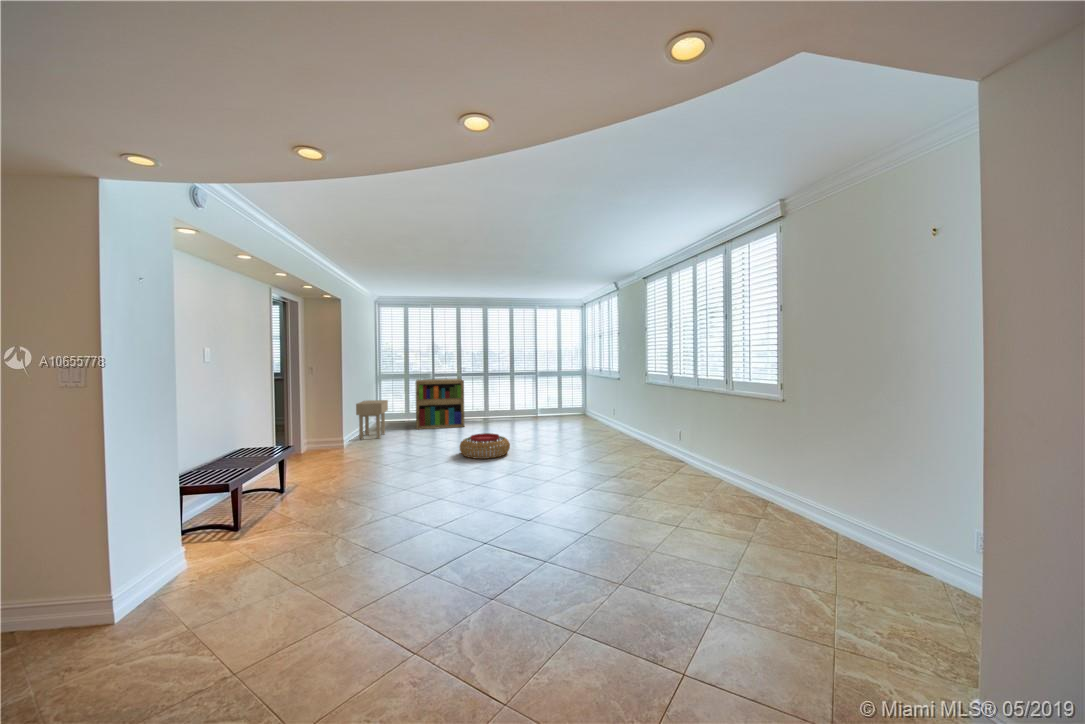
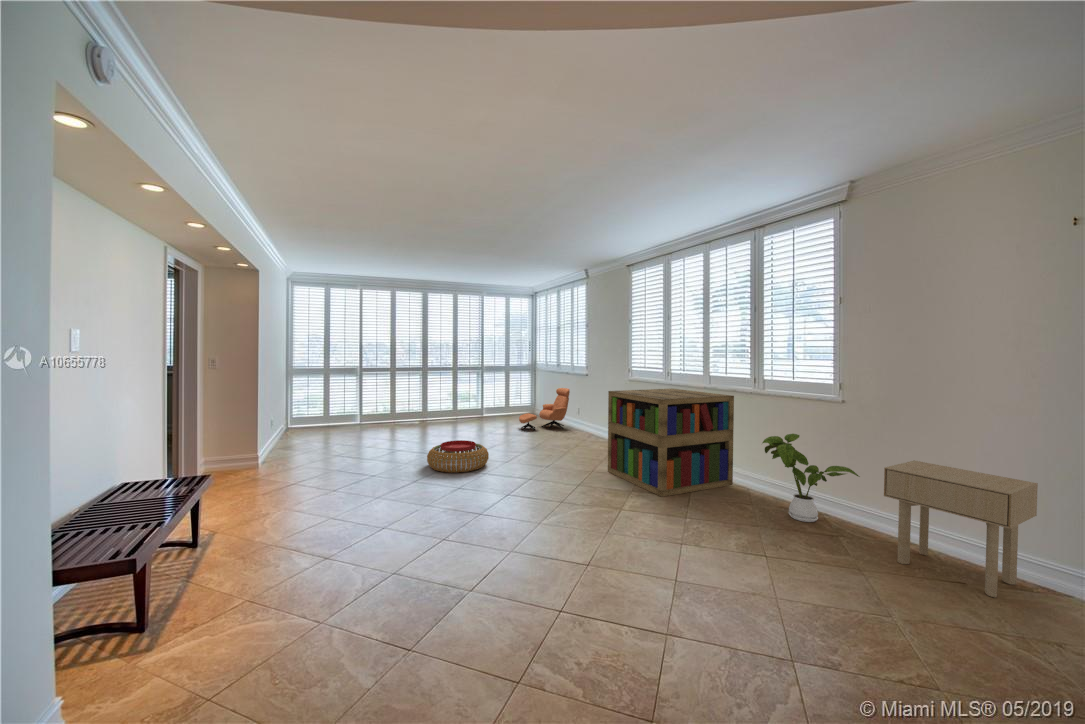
bookshelf: present [416,379,464,429] -> present [608,389,734,497]
armchair: none [561,391,608,429] -> present [519,388,570,430]
side table: present [356,400,388,439] -> present [884,460,1038,597]
house plant: none [706,430,789,512] -> present [762,434,860,522]

